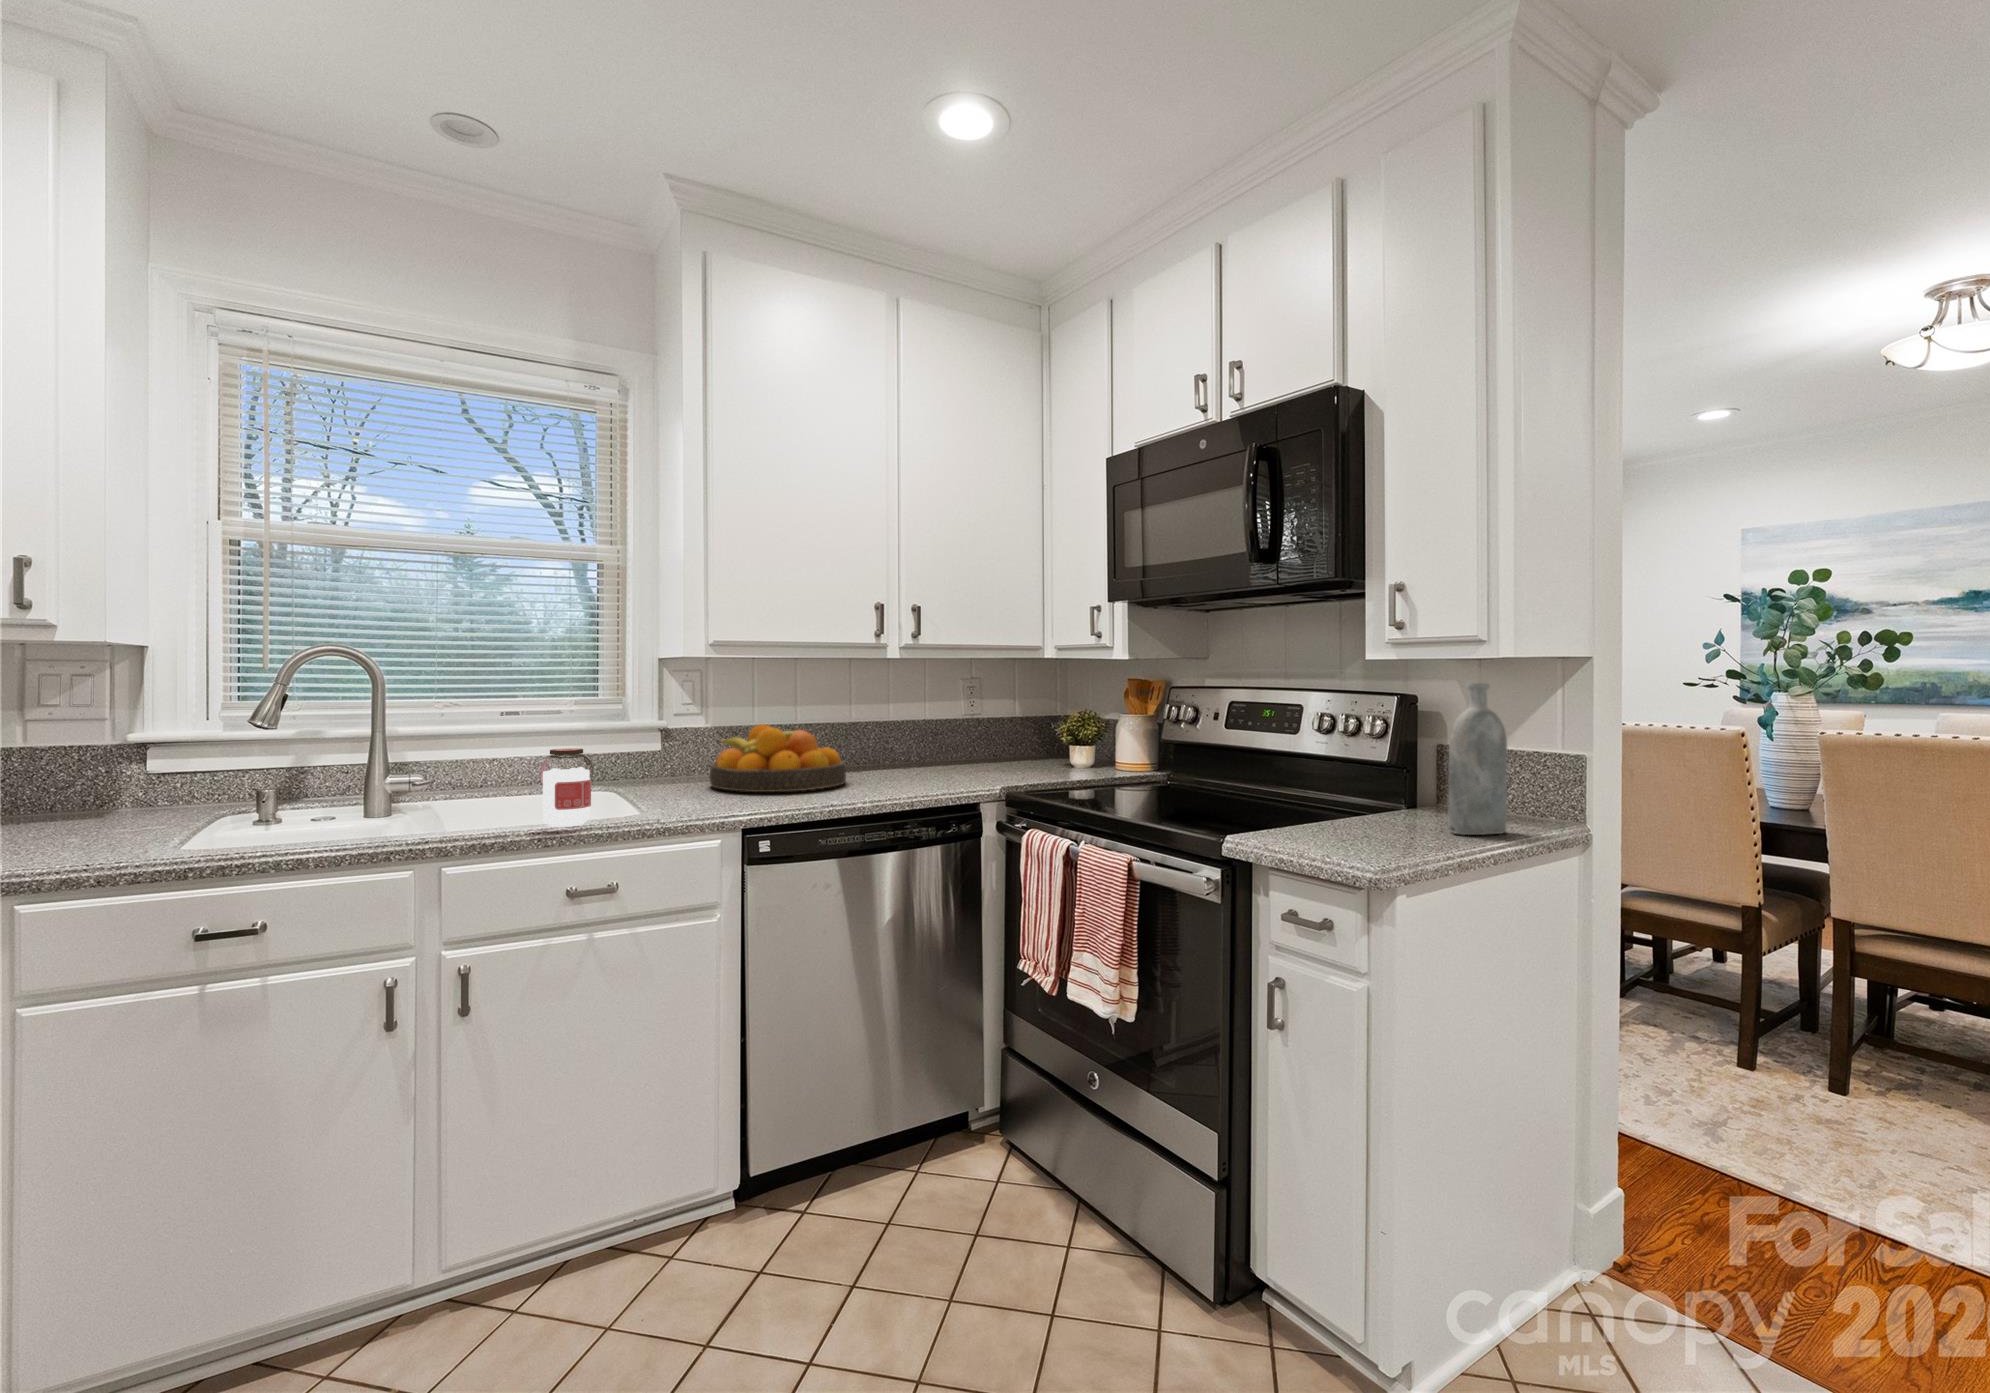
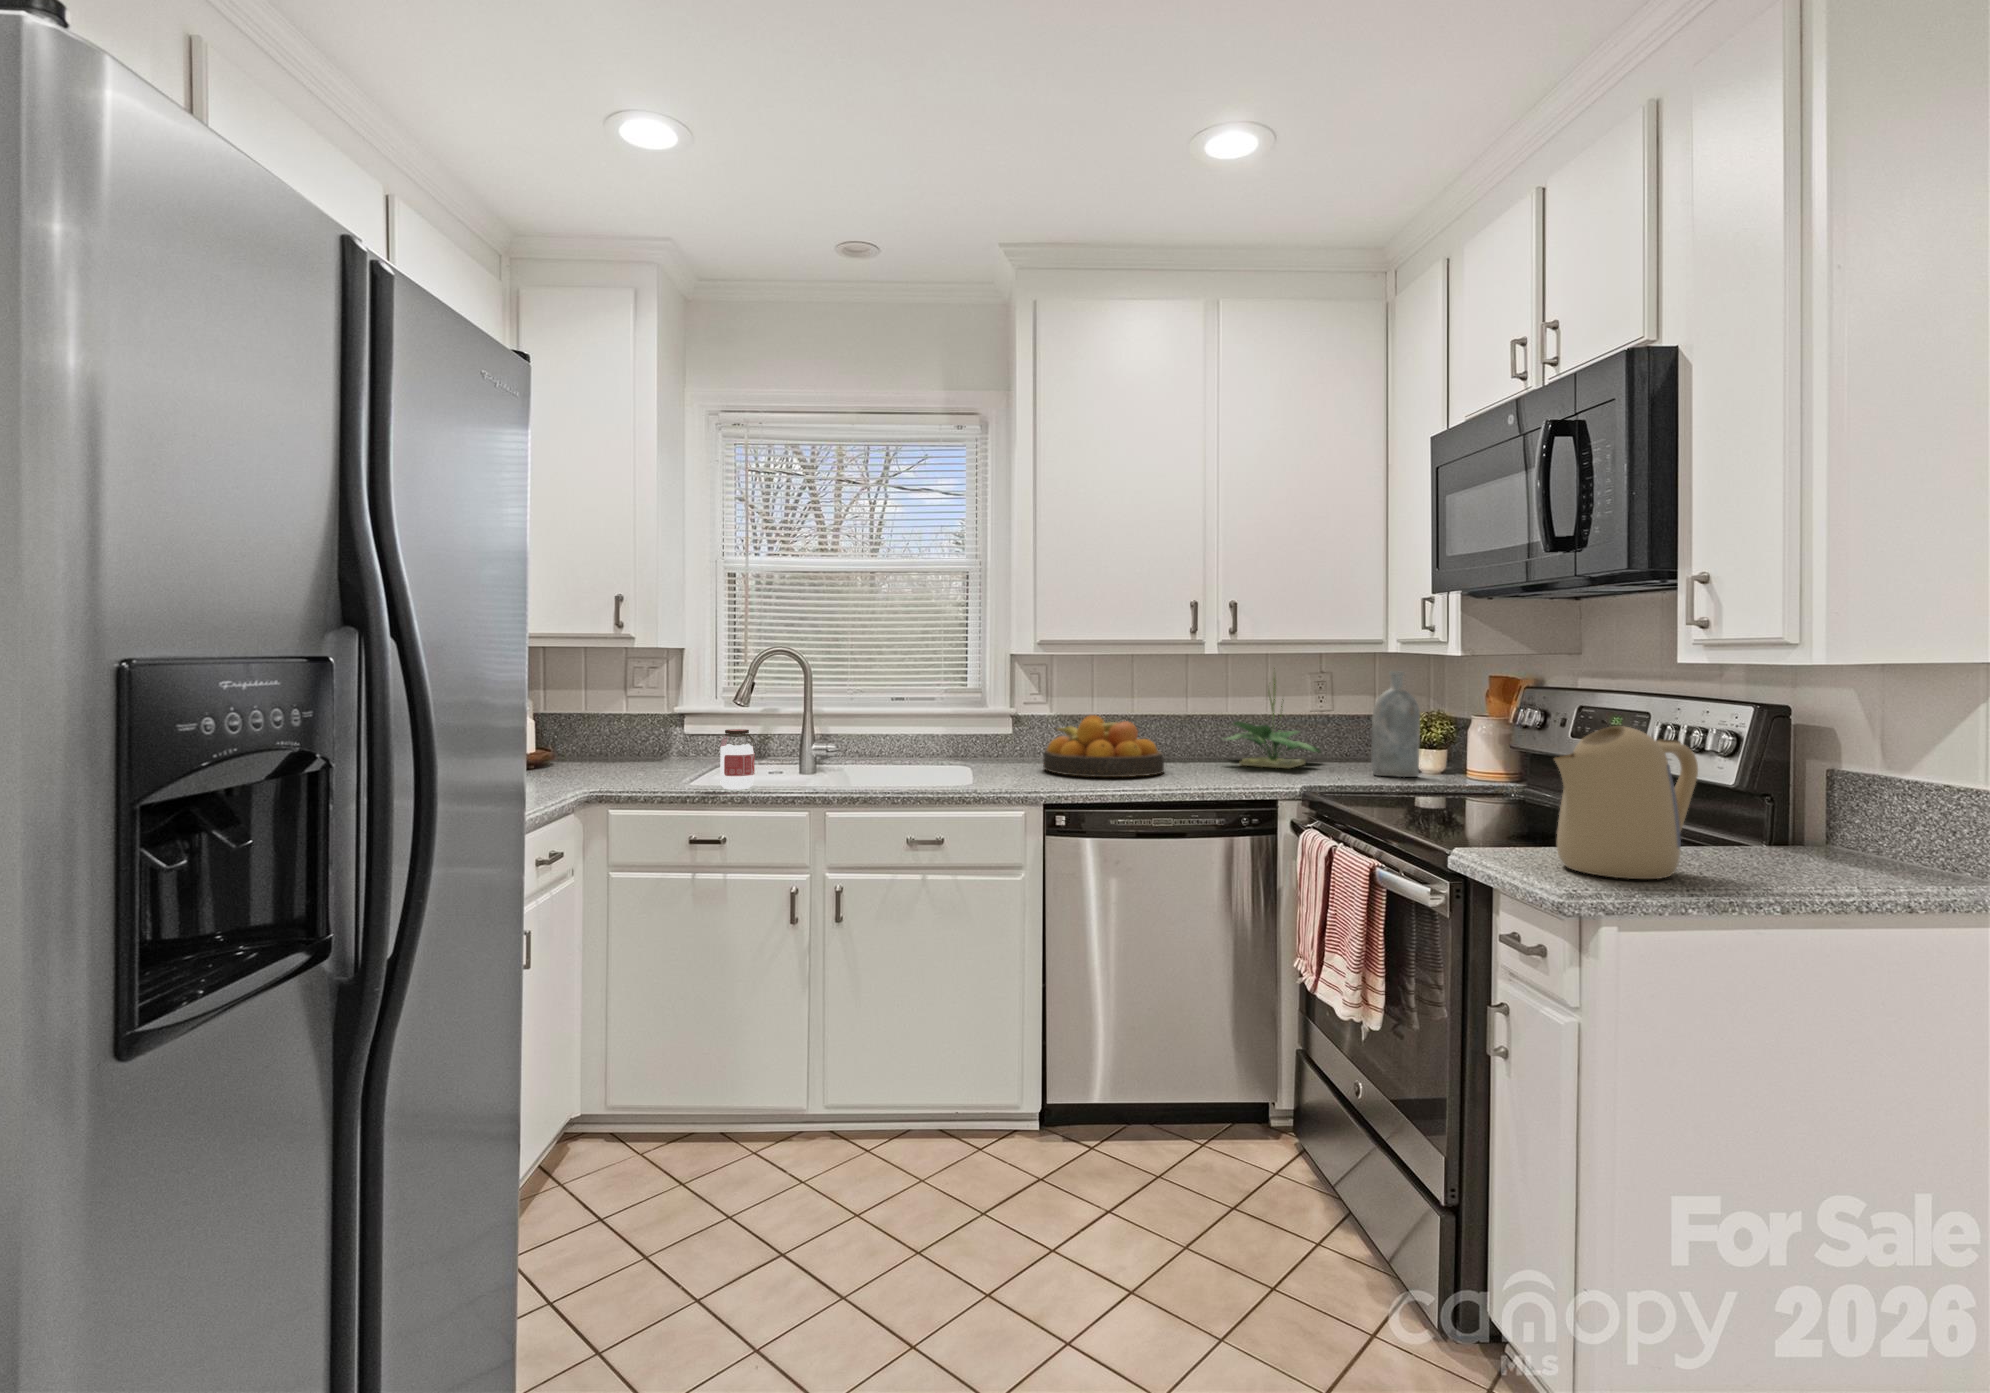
potted plant: none [883,671,976,770] -> present [1227,668,1320,768]
bottle: present [1448,683,1507,835] -> present [1371,671,1420,777]
kettle: none [1321,713,1423,851] -> present [1554,726,1698,879]
jar: present [541,748,593,827] -> present [720,729,756,790]

